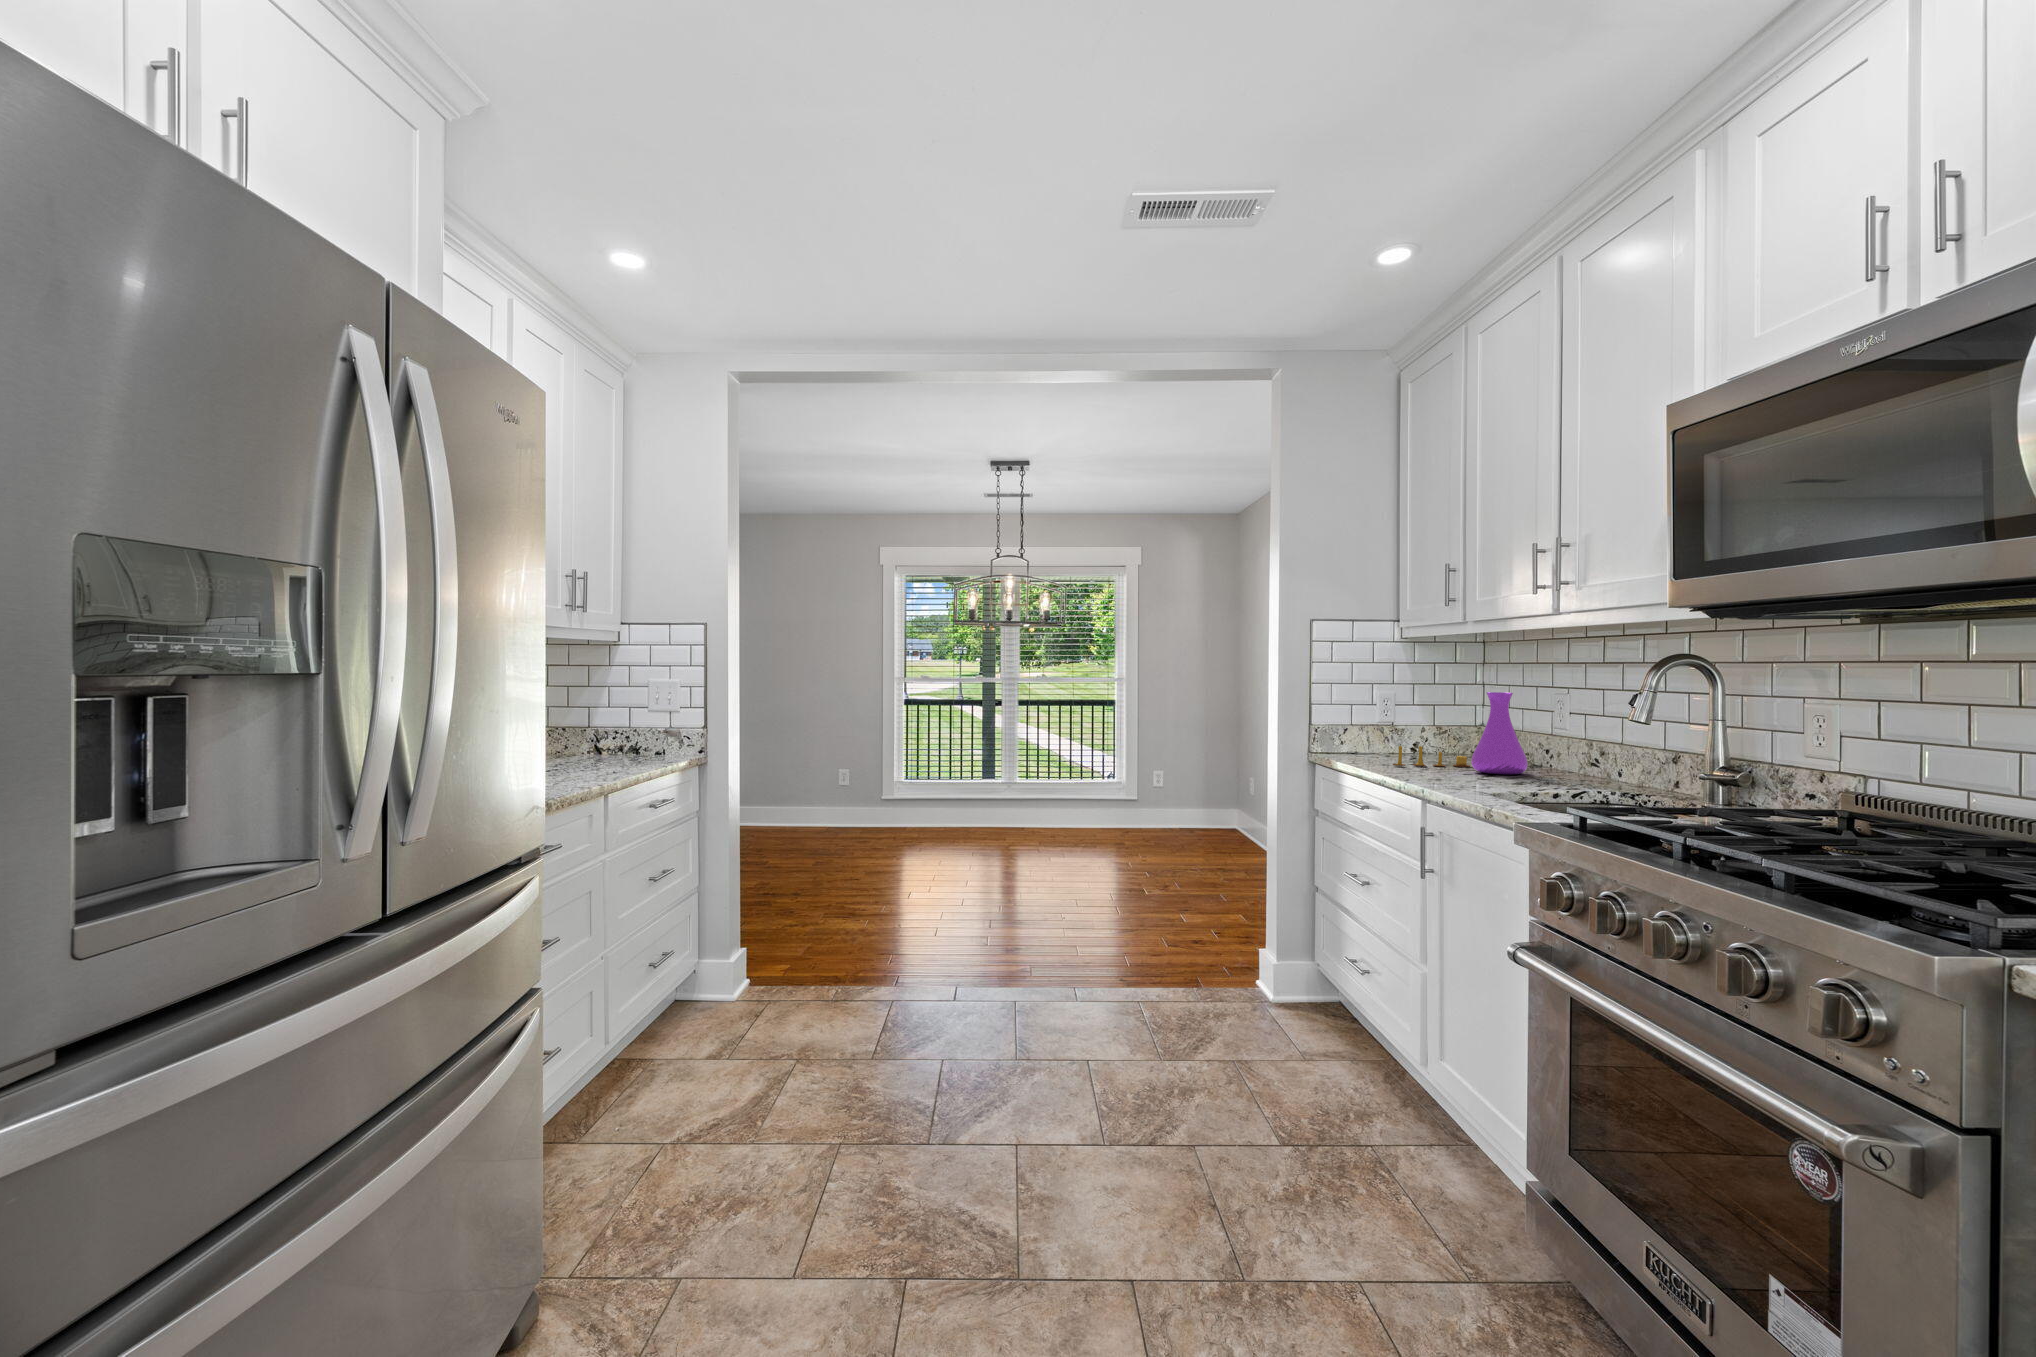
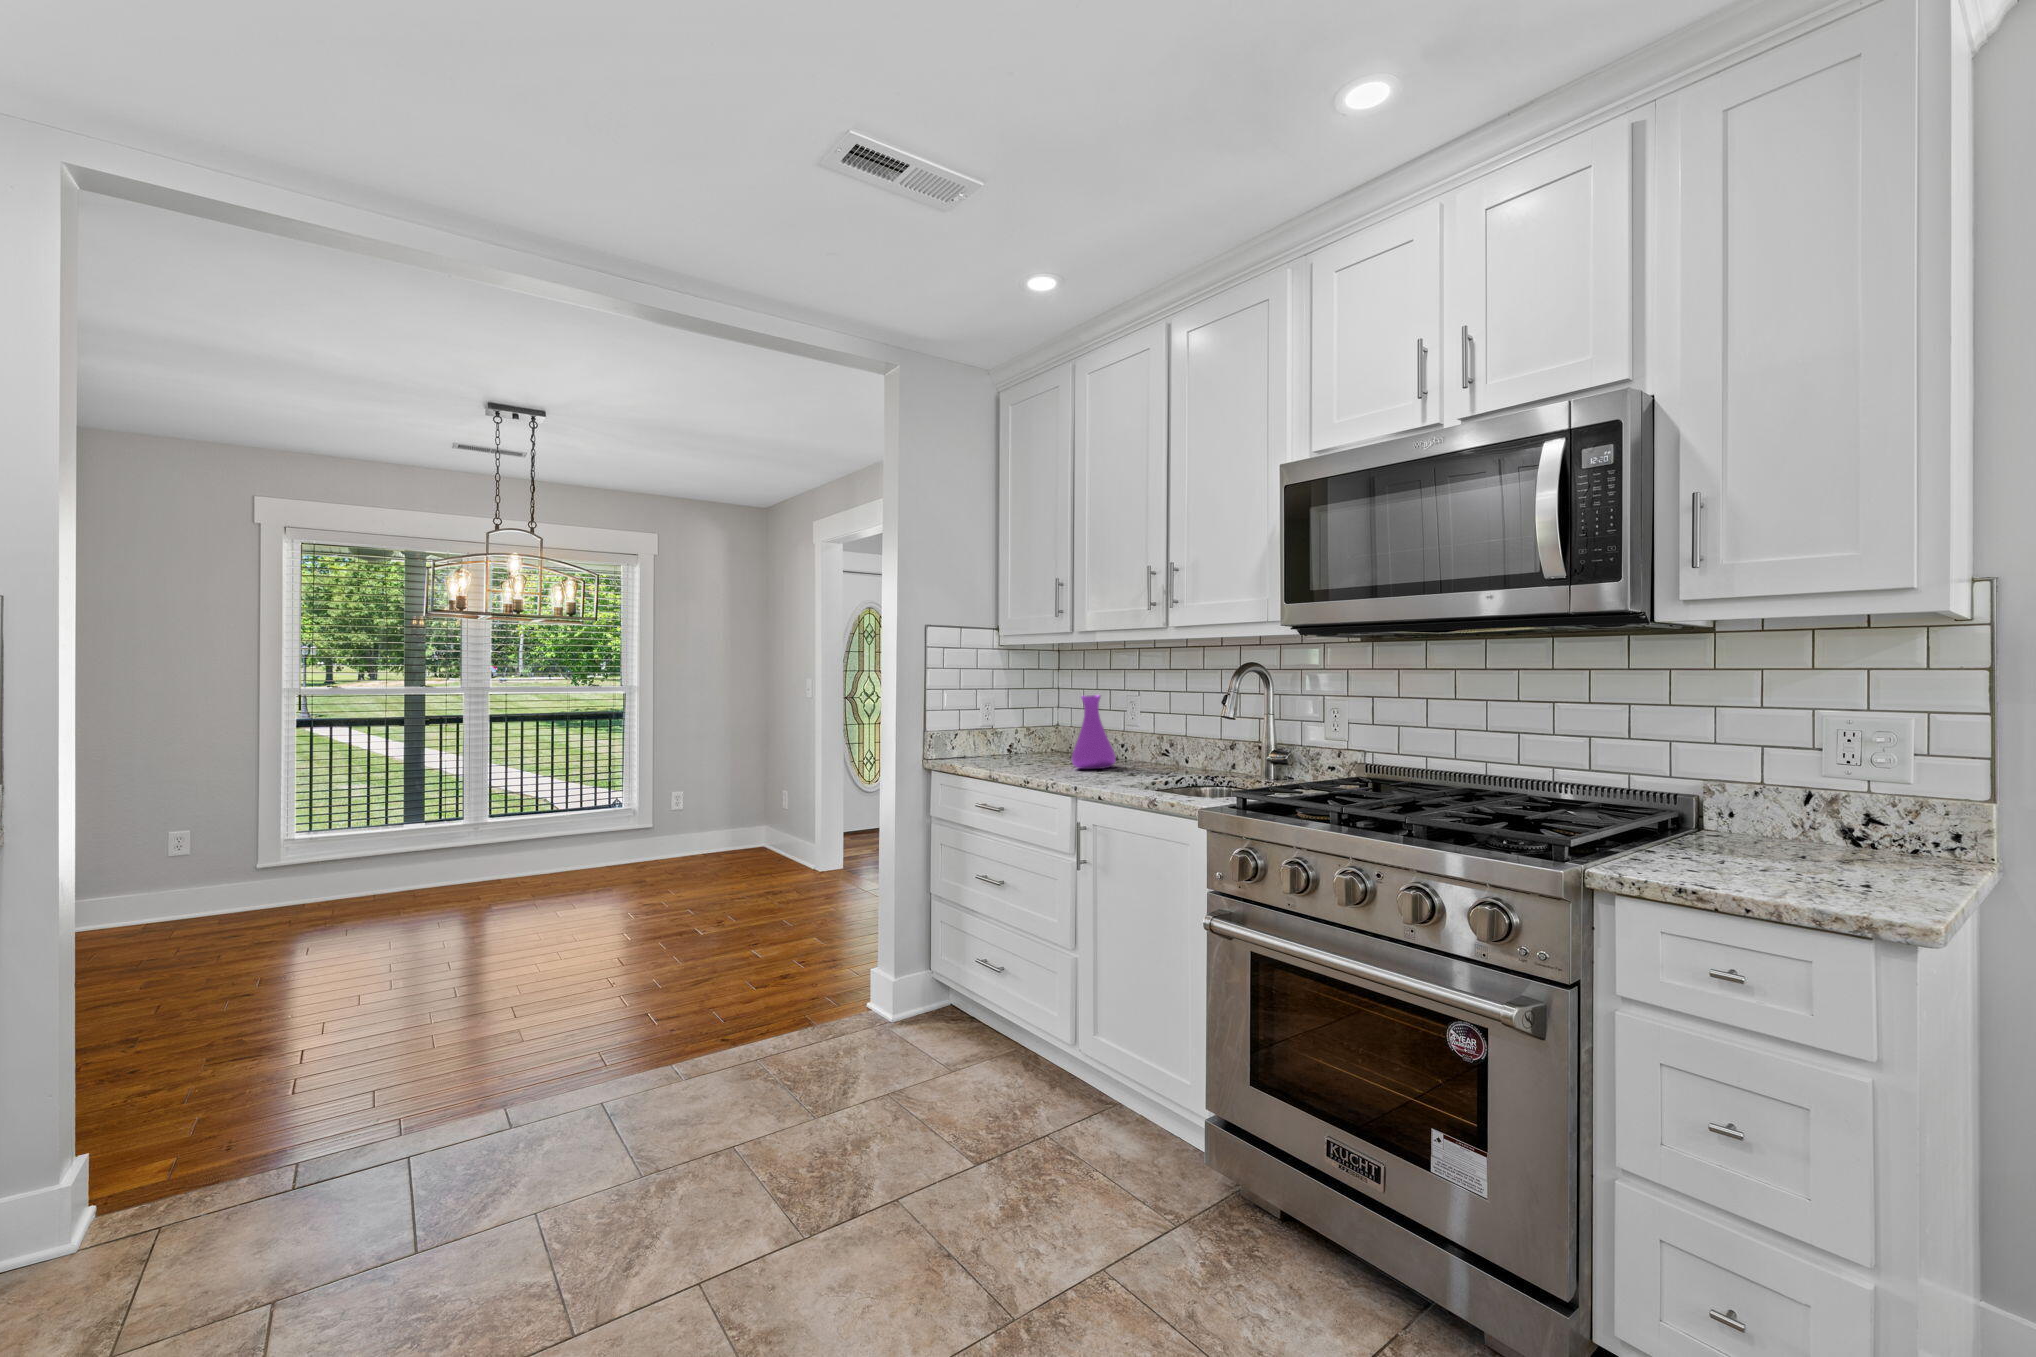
candle: present [1393,745,1470,767] -> none [999,748,1061,771]

